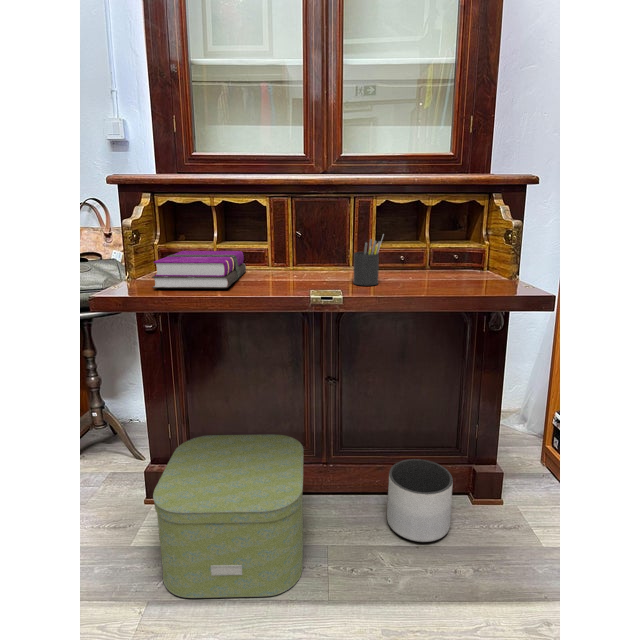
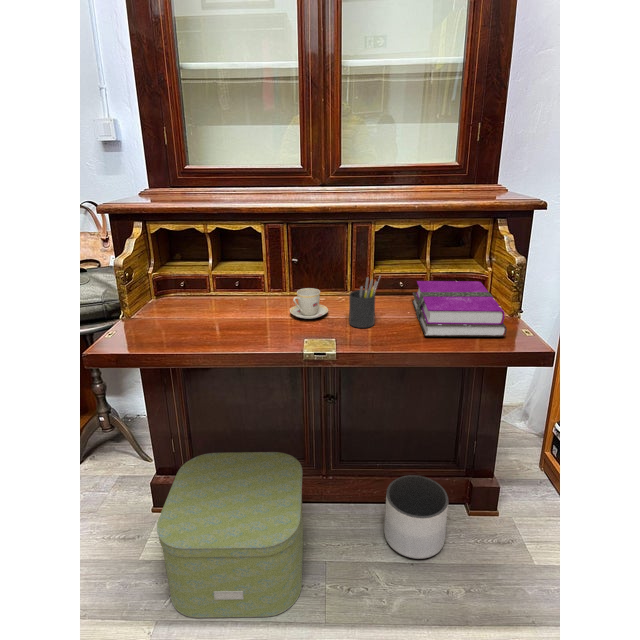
hardback book: present [152,251,246,288] -> present [412,281,507,336]
teacup: none [295,254,332,281] -> present [290,288,328,319]

